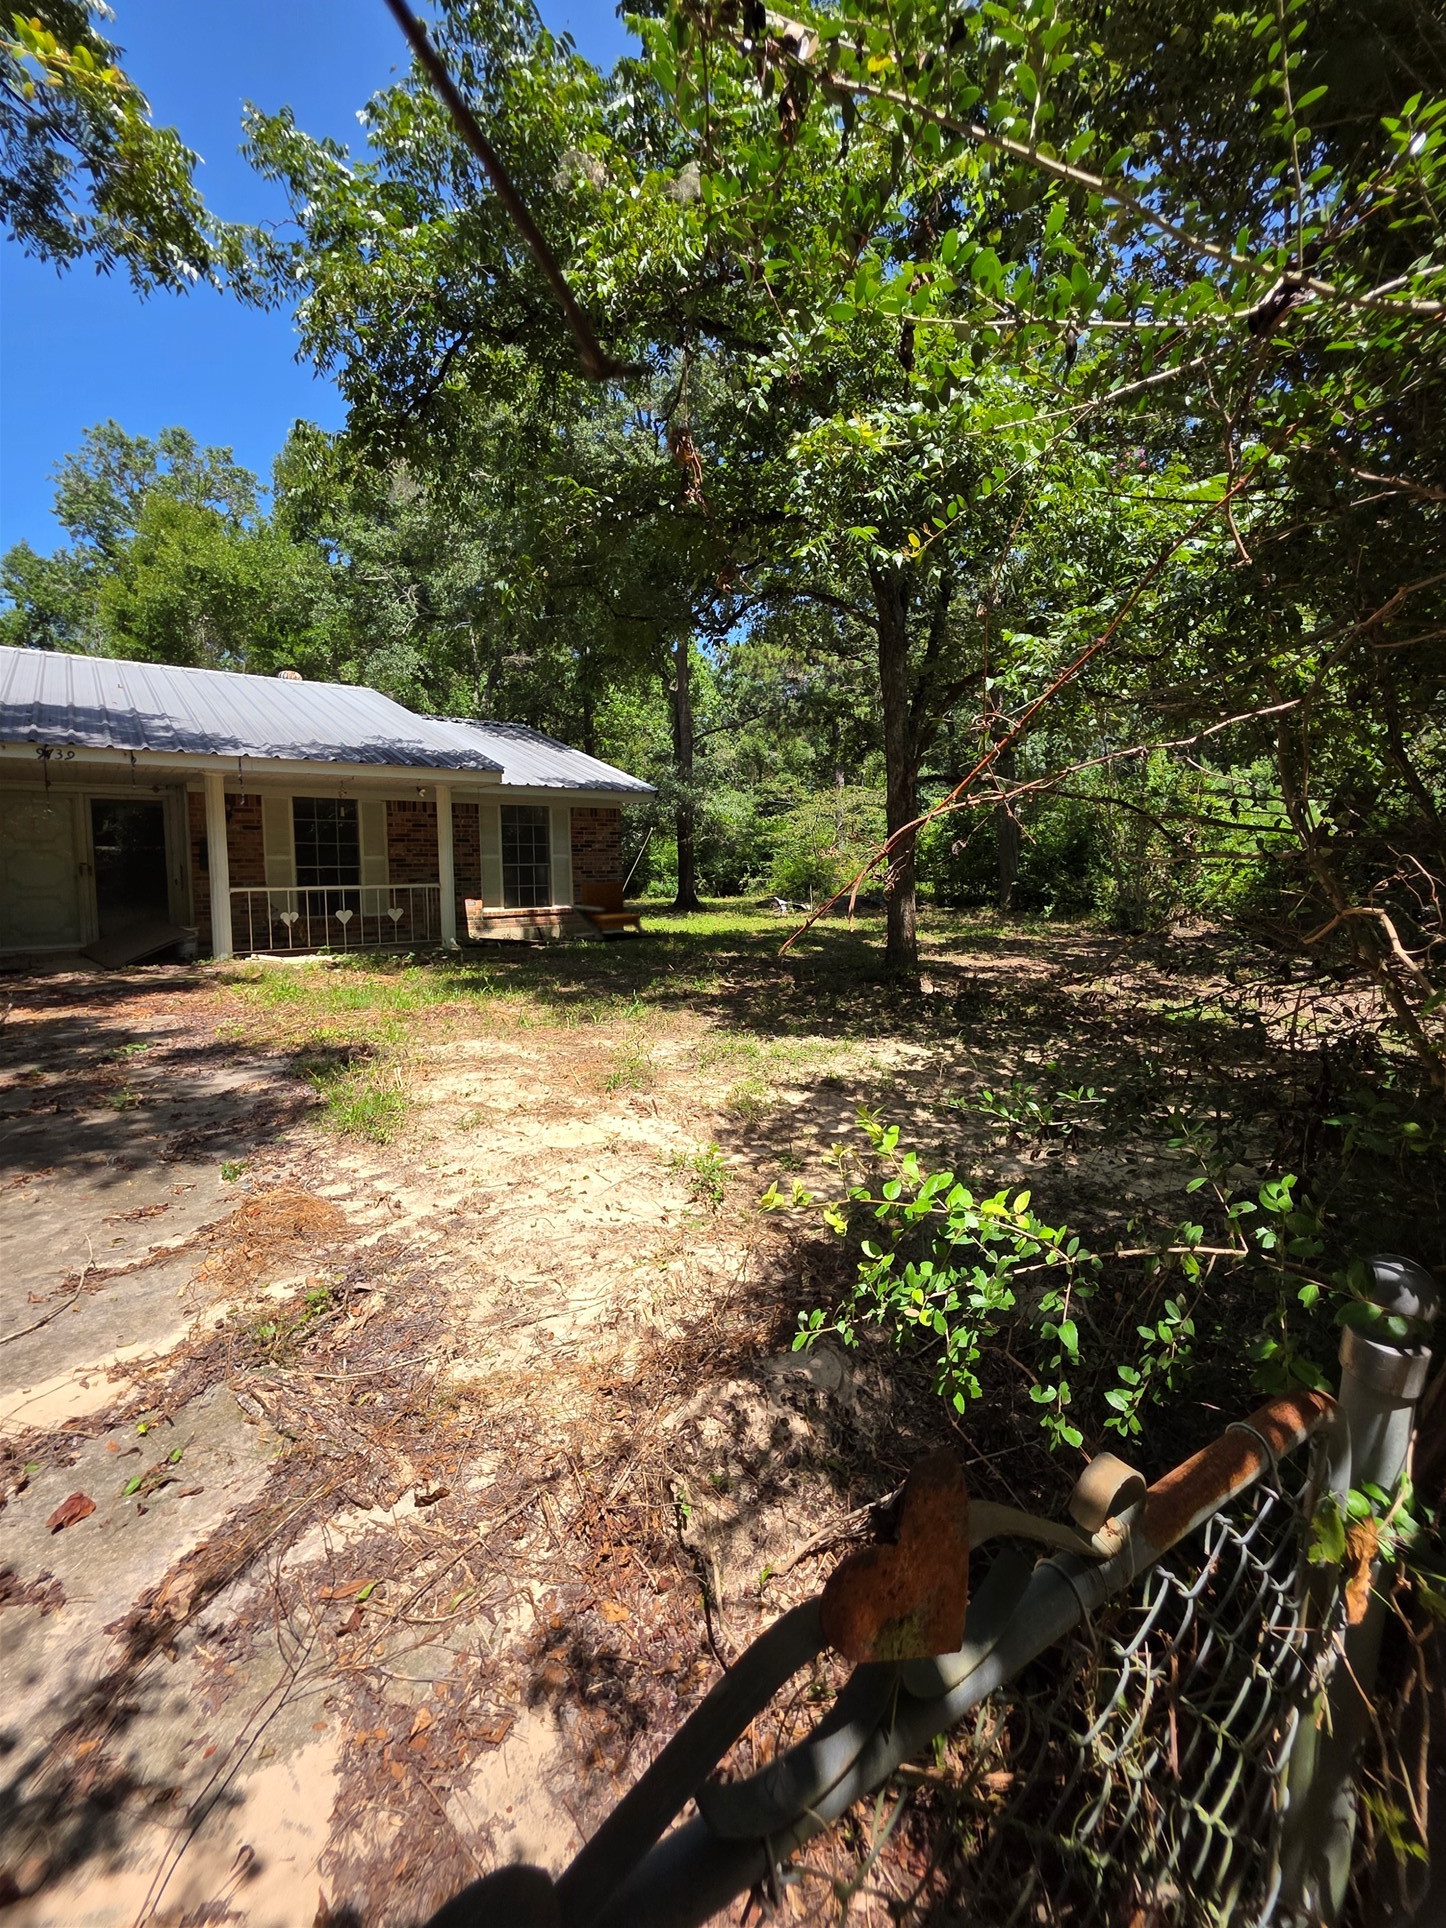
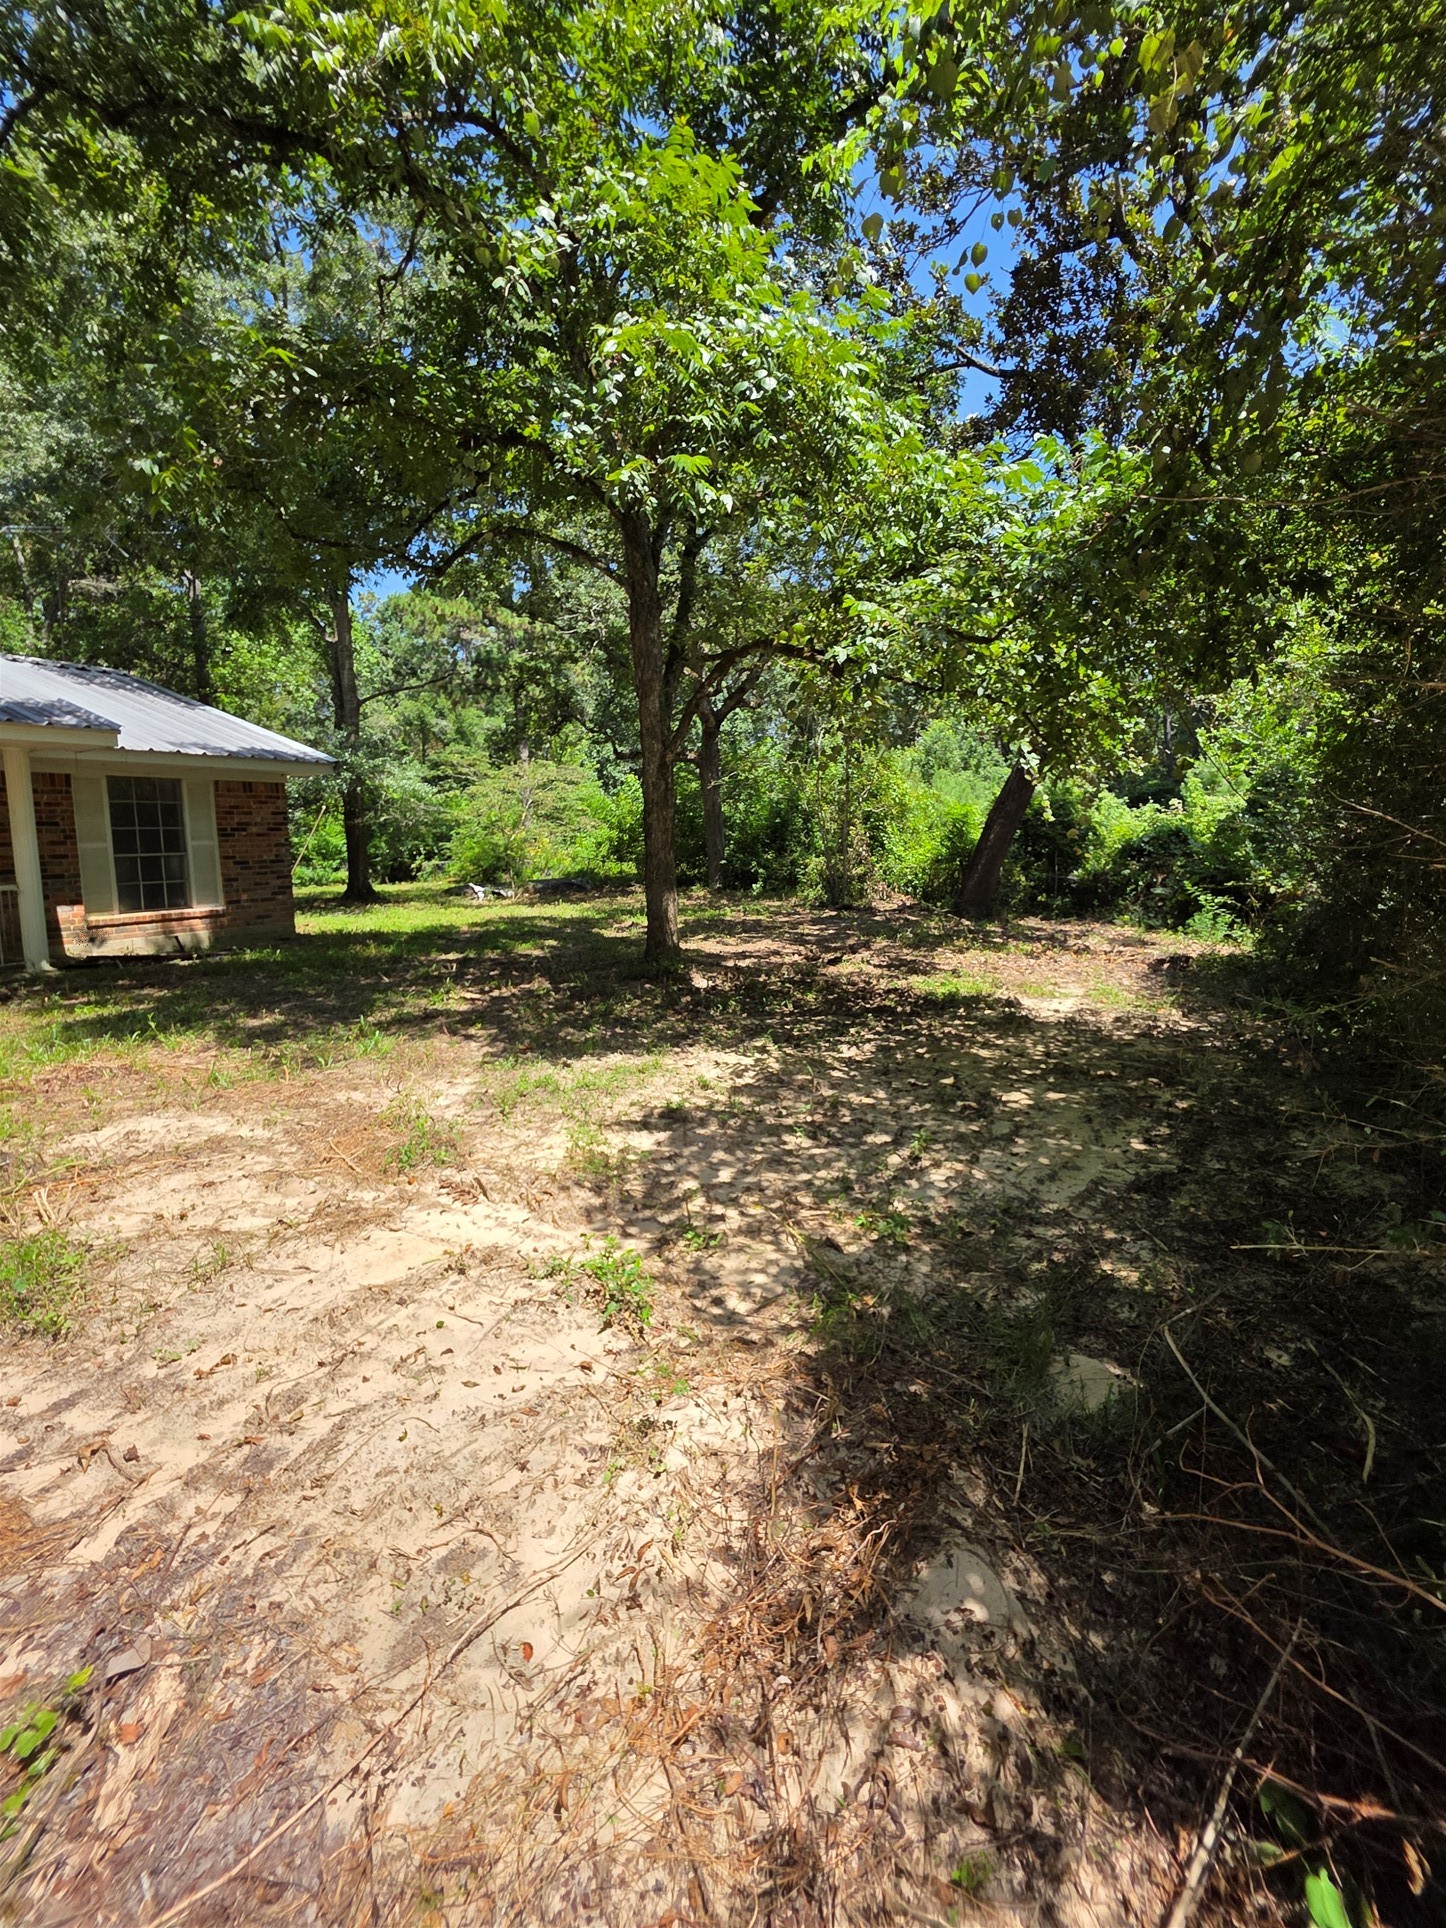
lounge chair: present [573,882,647,941] -> none [221,873,330,949]

